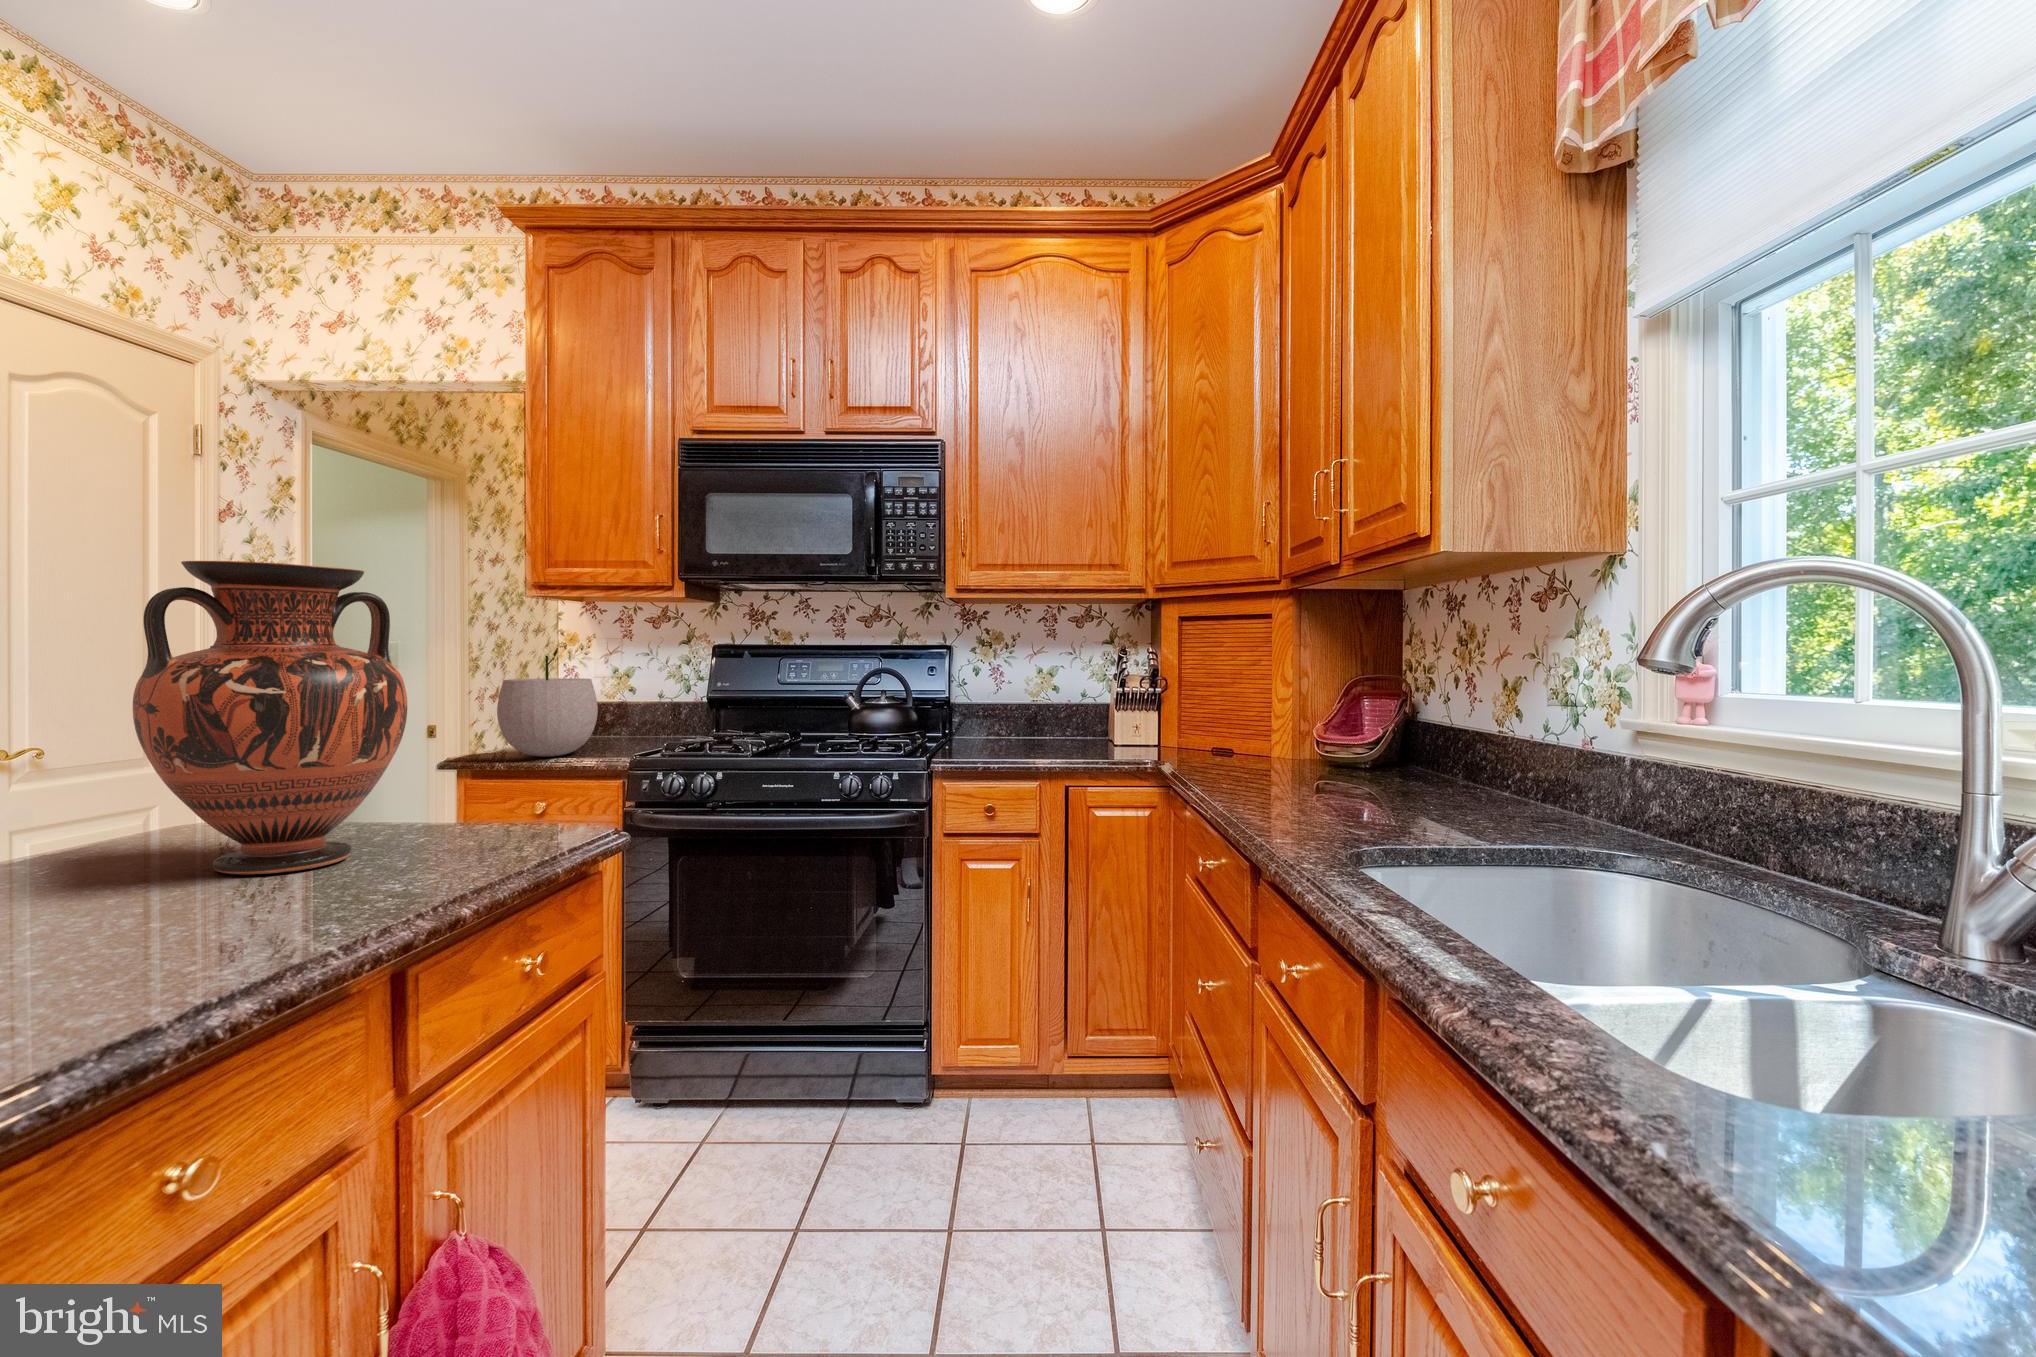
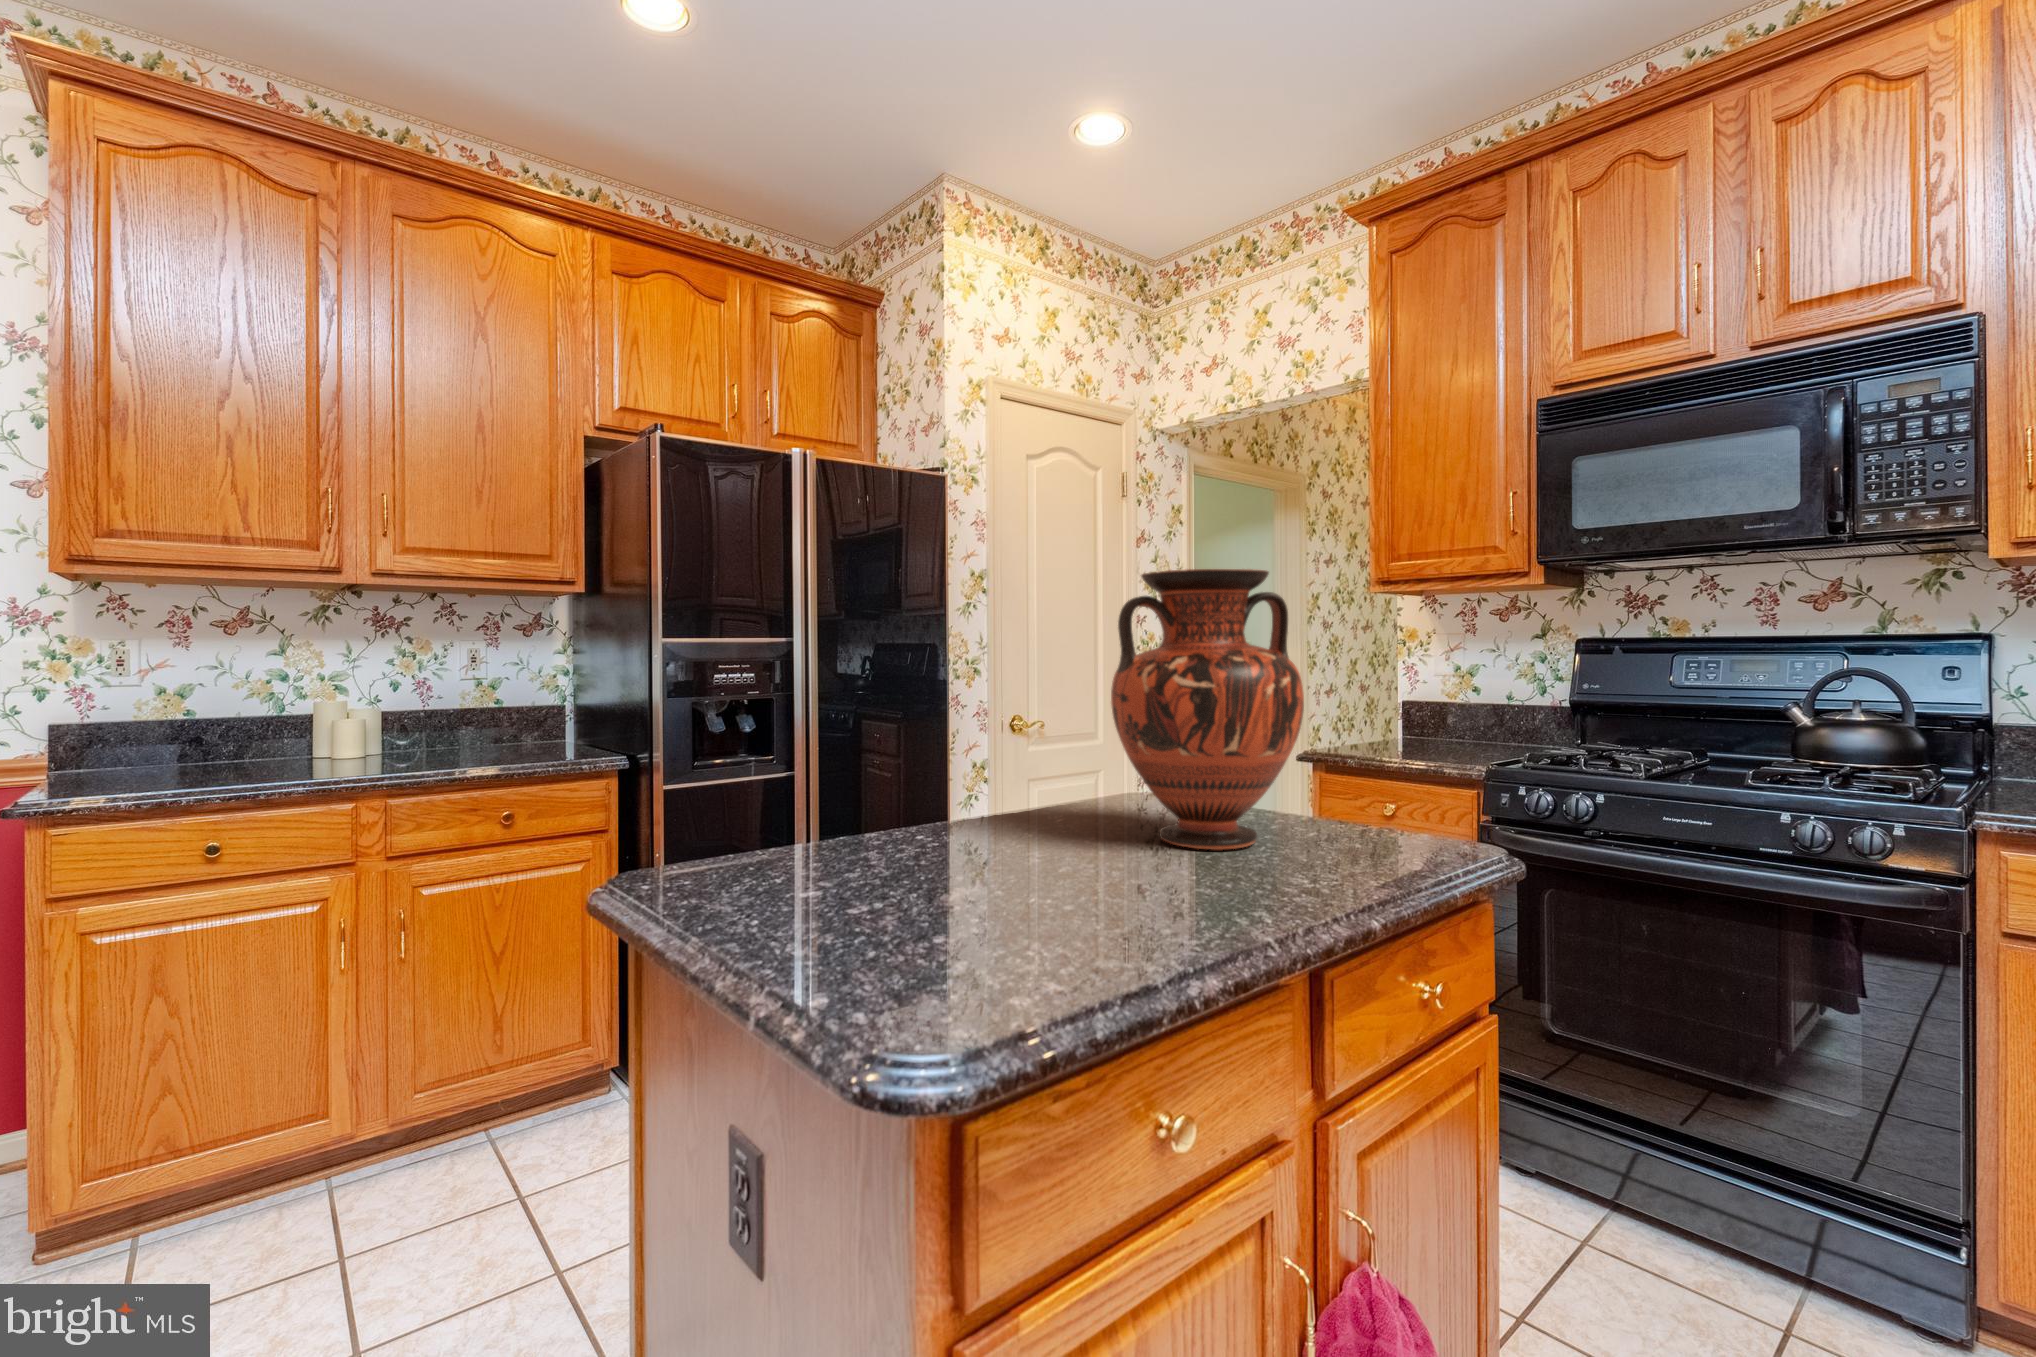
plant pot: present [497,648,598,757] -> none [1344,643,1442,757]

